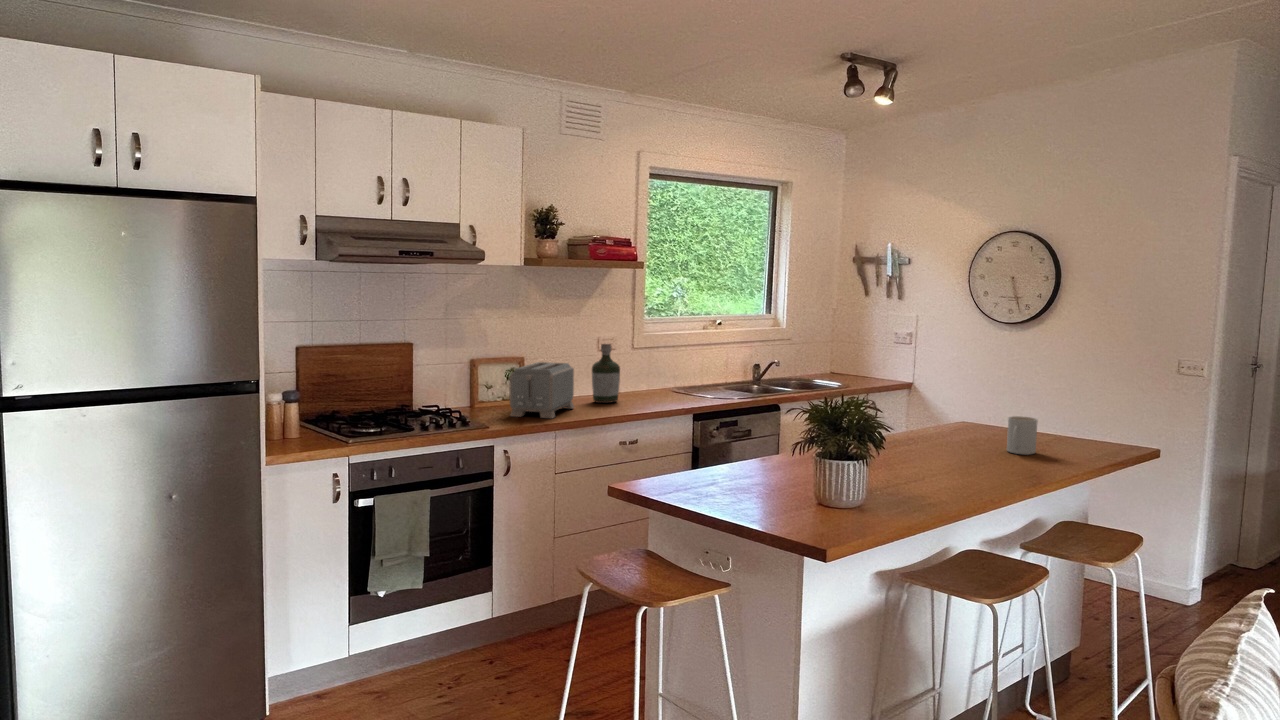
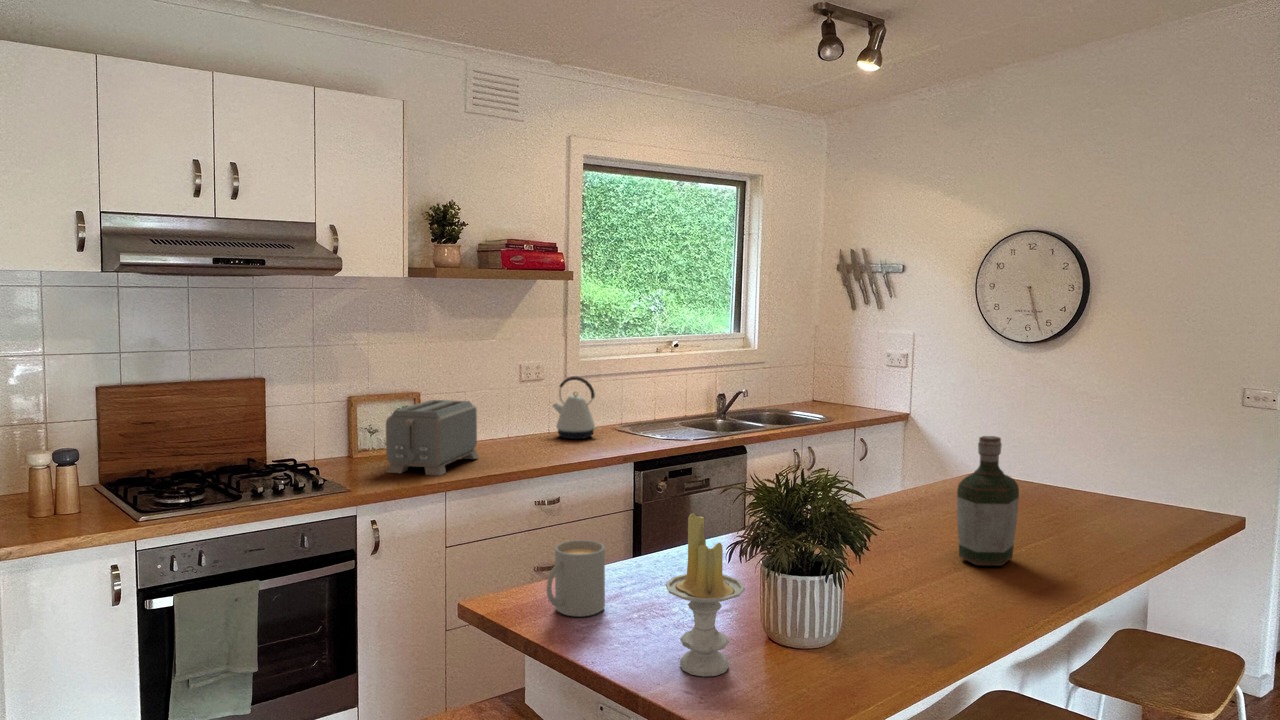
bottle: present [592,344,620,403] -> present [957,436,1019,566]
kettle: none [624,347,661,397] -> present [553,377,597,439]
mug: present [1007,416,1037,454] -> present [546,540,605,617]
candle: none [757,418,807,518] -> present [666,513,745,676]

